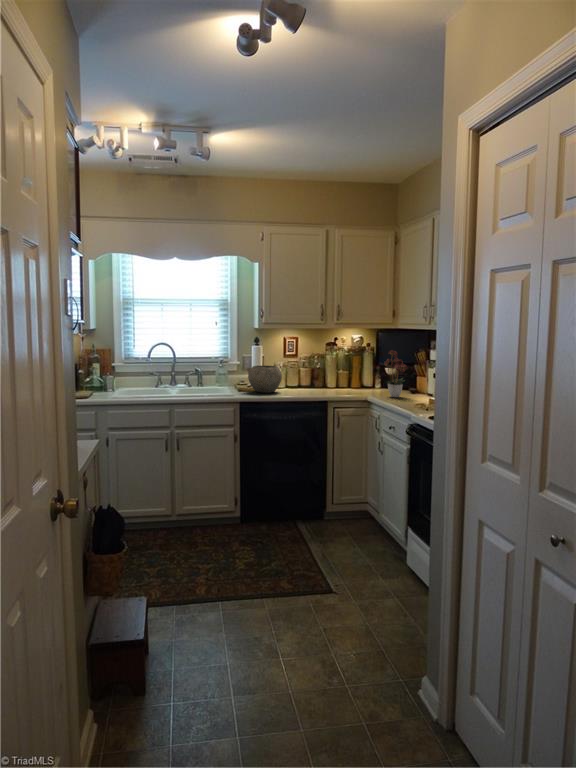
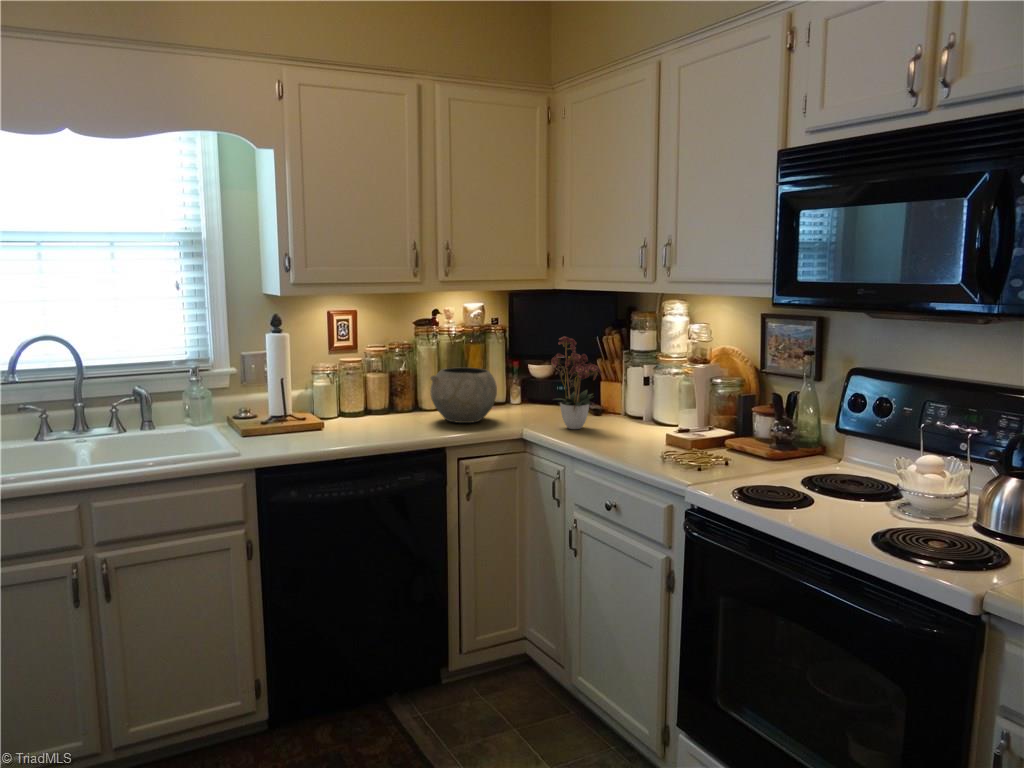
bowl: present [247,366,282,393] -> present [430,367,497,423]

